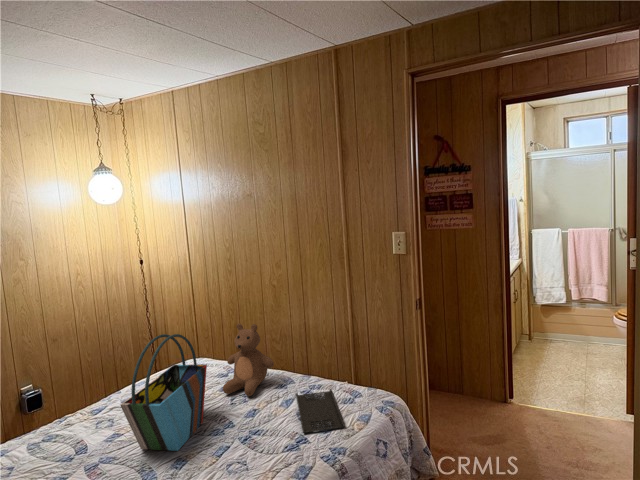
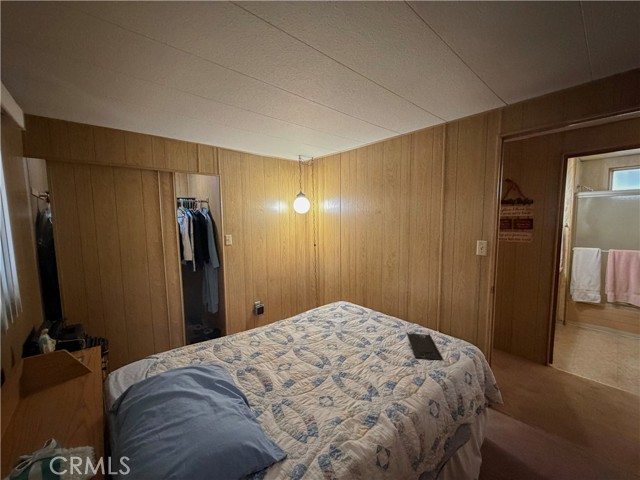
teddy bear: present [223,323,274,396] -> none [362,285,393,329]
tote bag: present [120,334,207,451] -> none [313,286,356,352]

